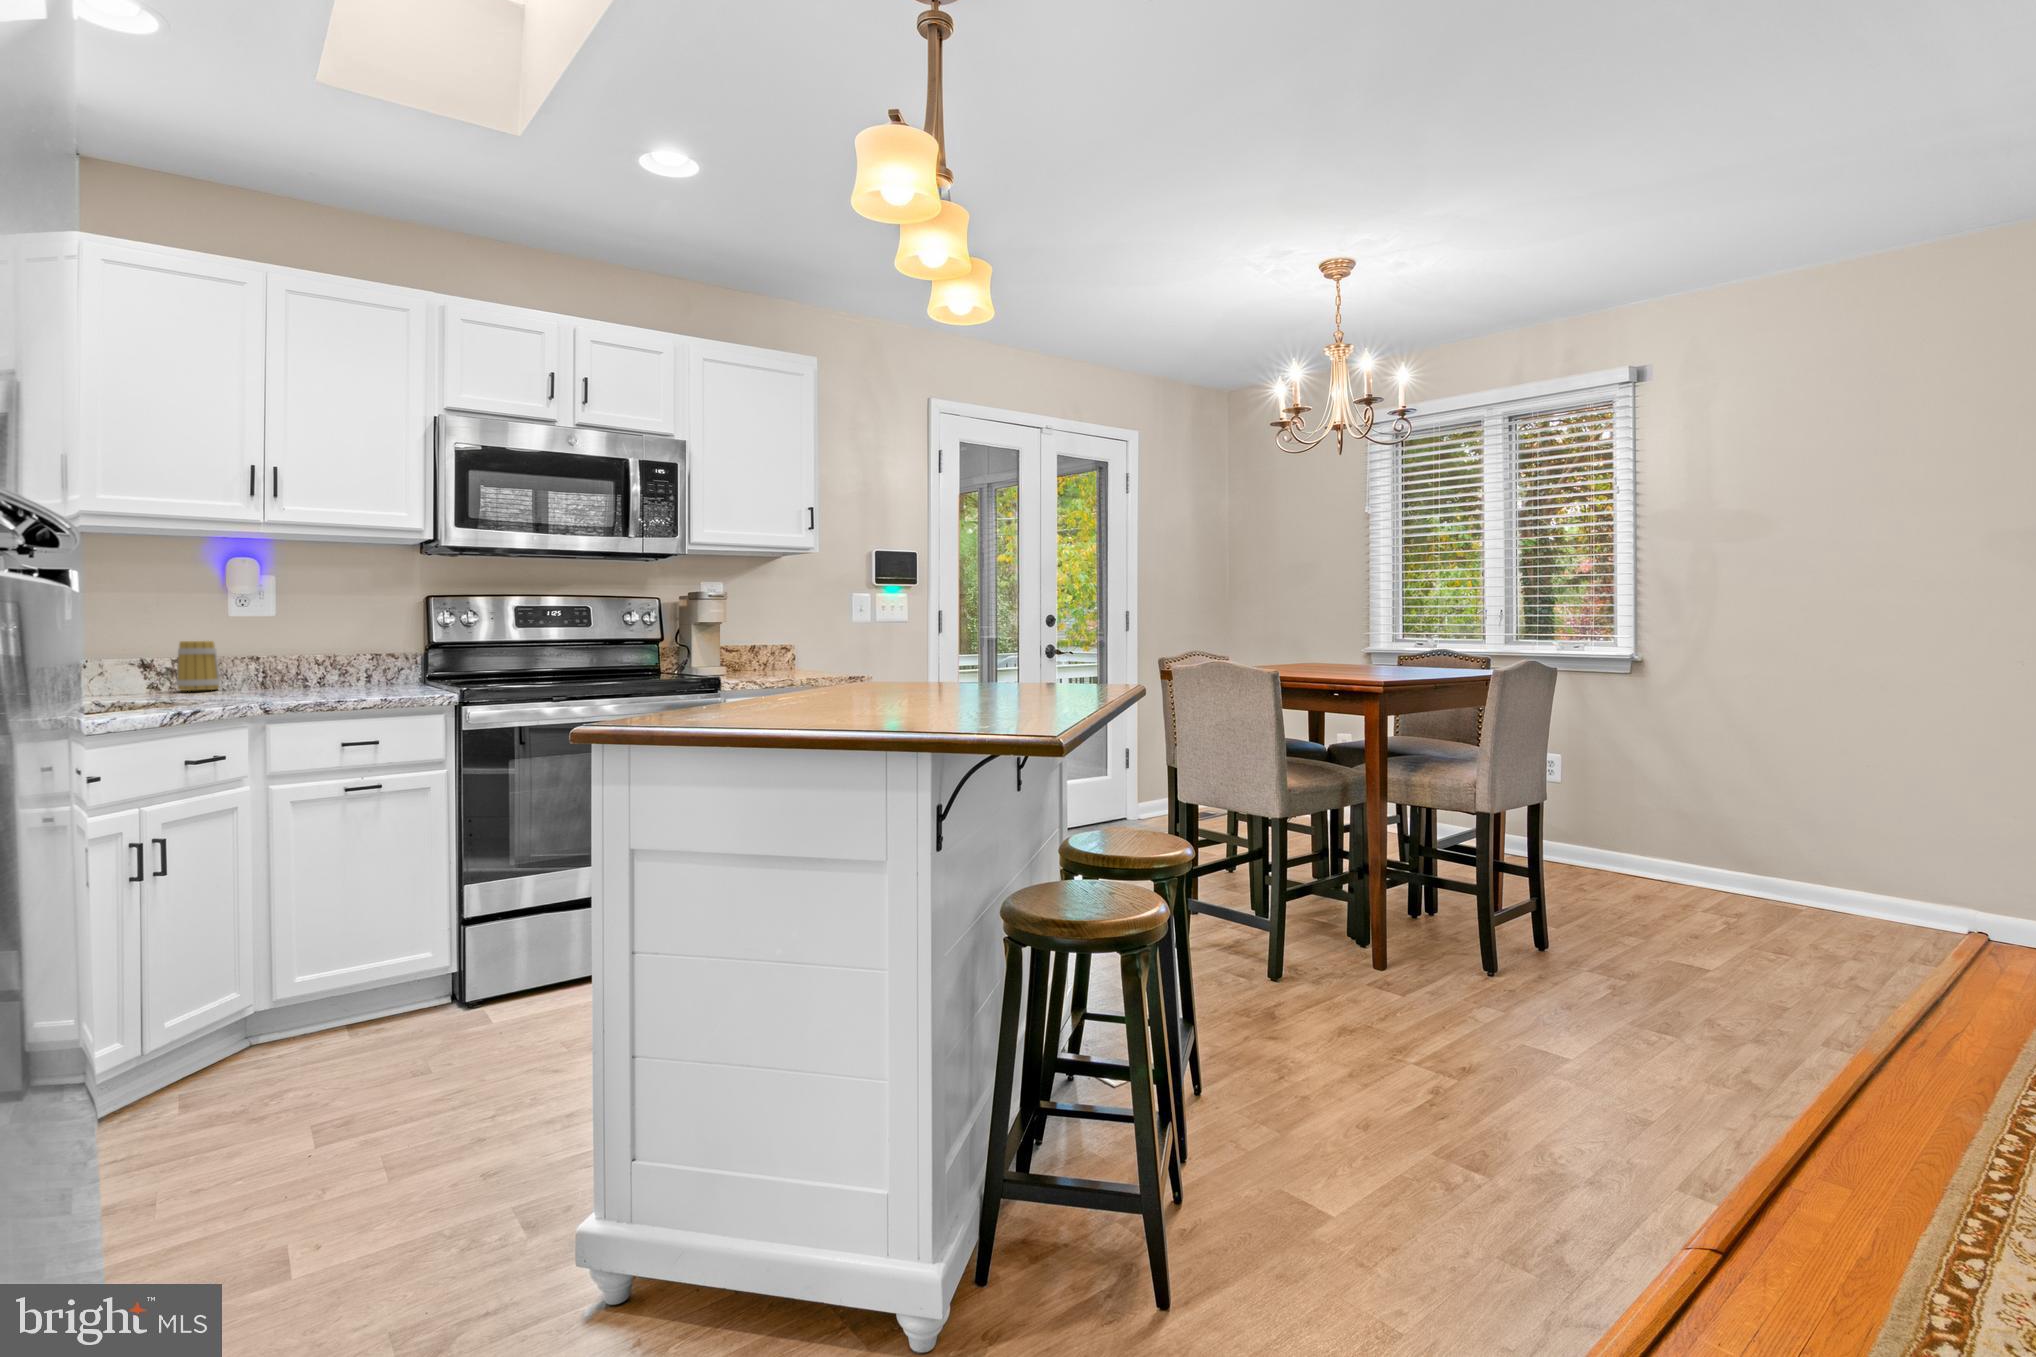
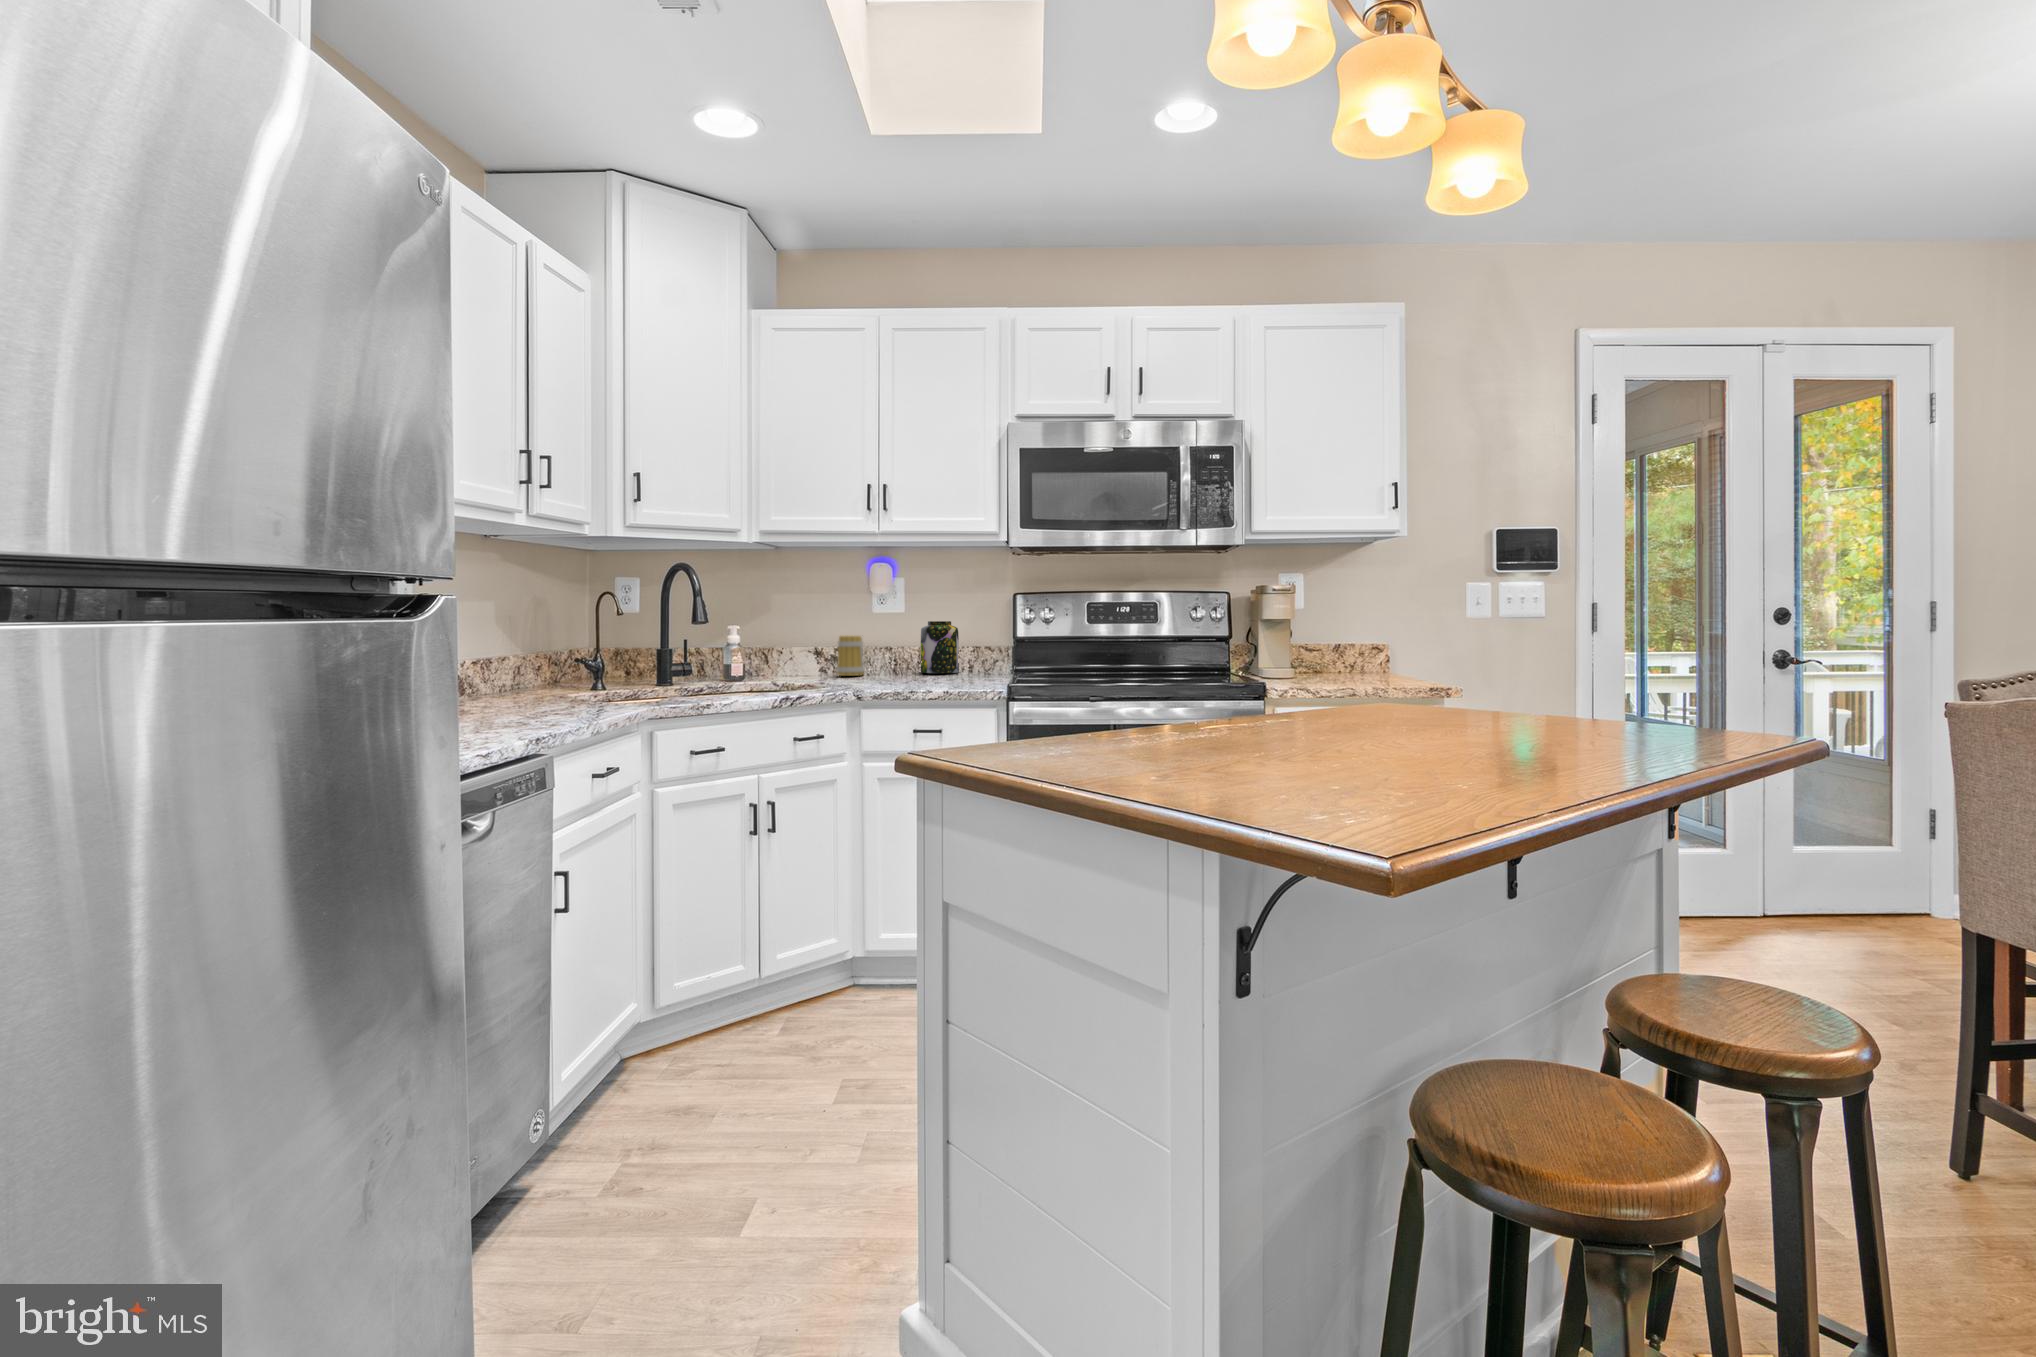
jar: none [301,624,356,684] -> present [921,621,959,673]

